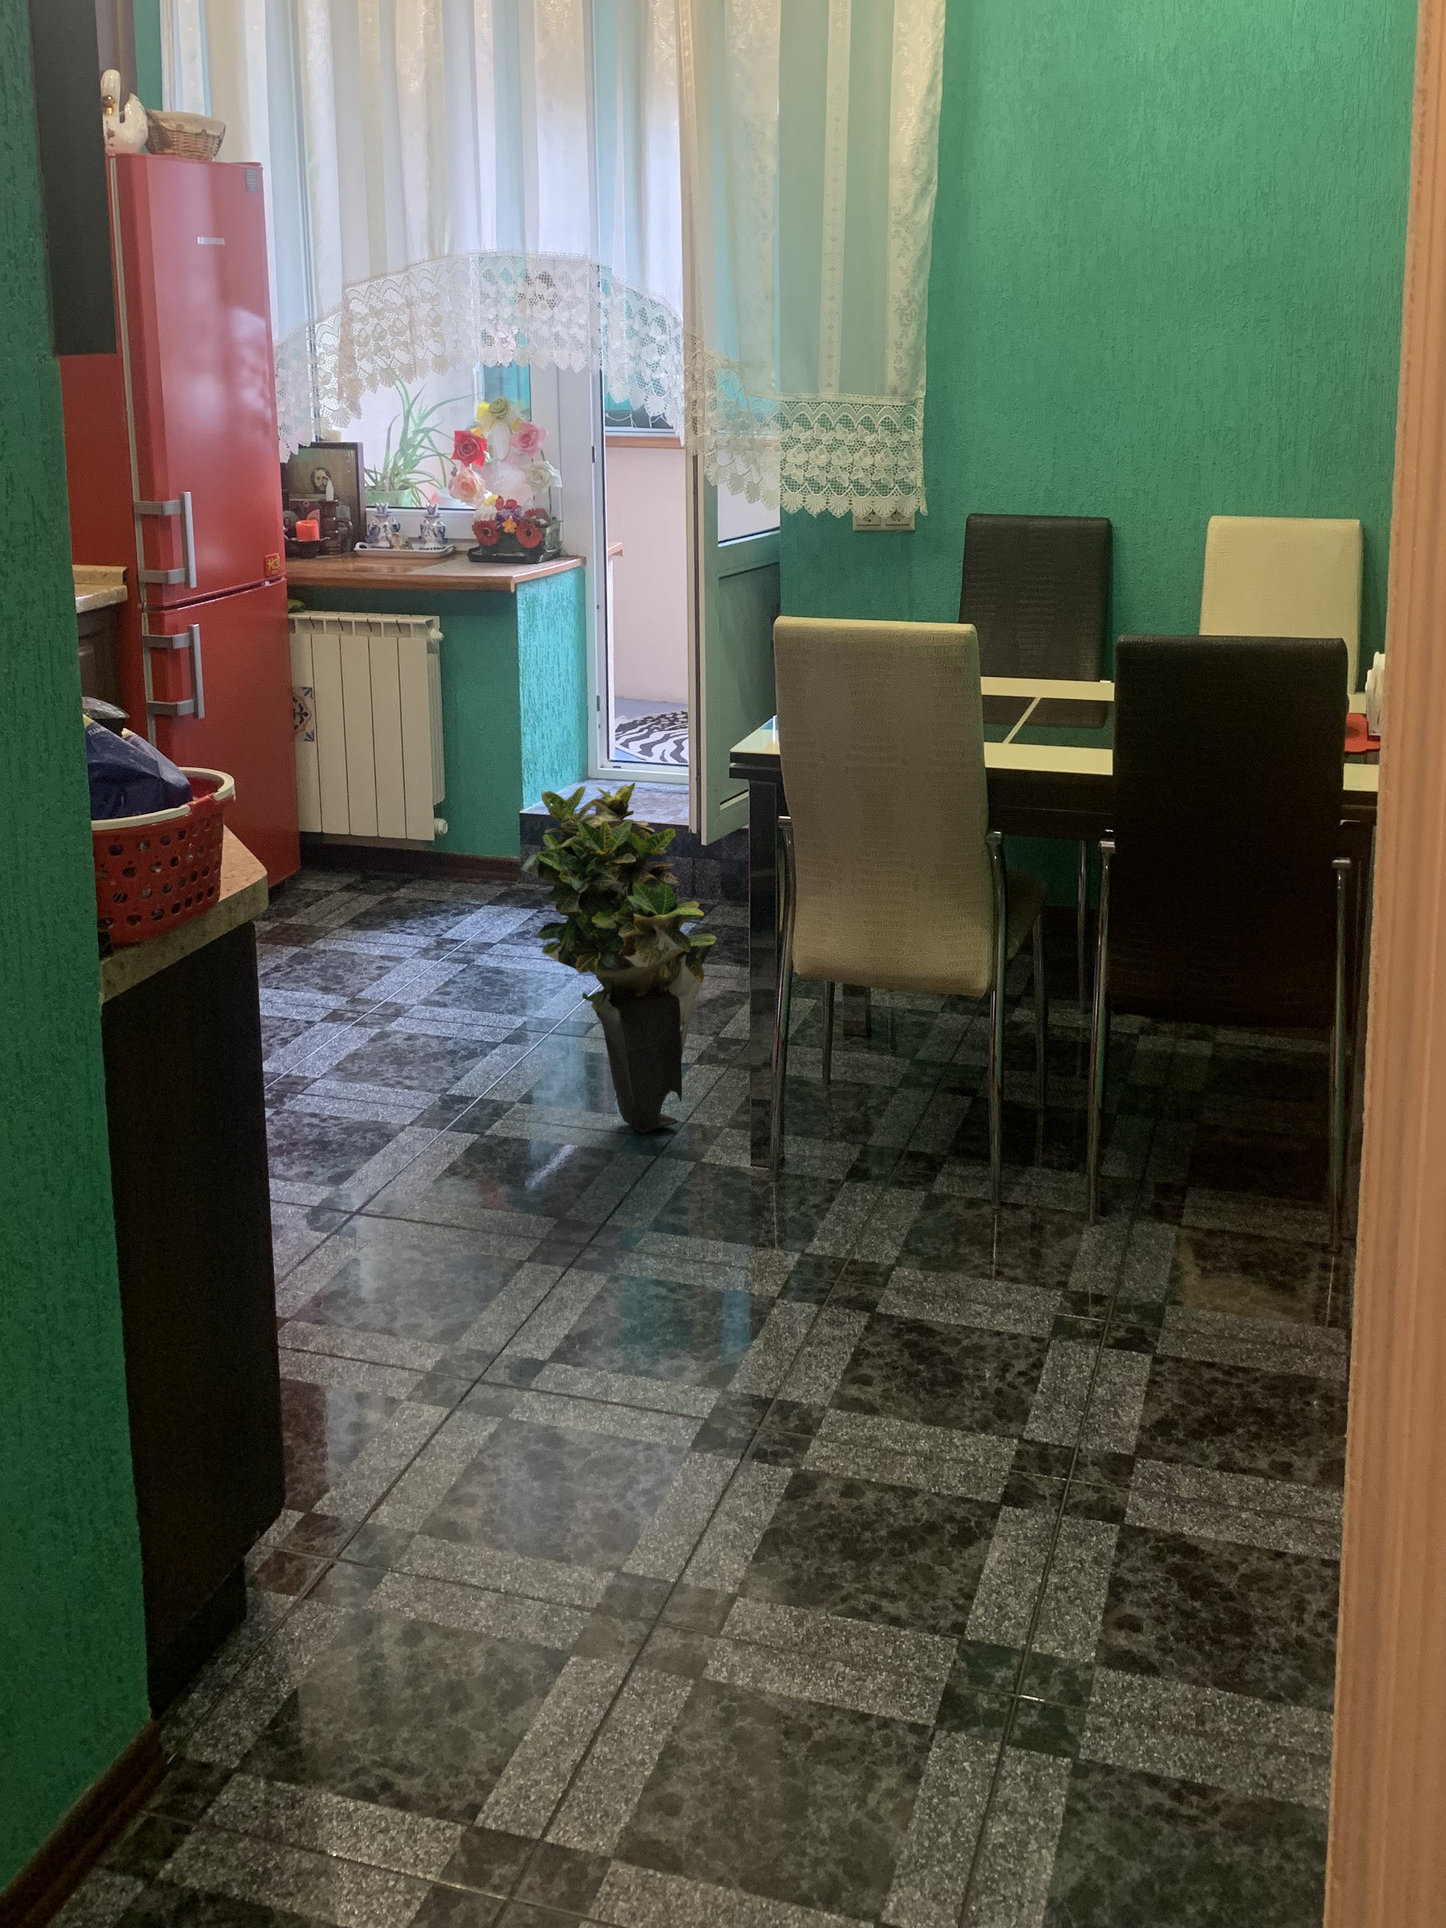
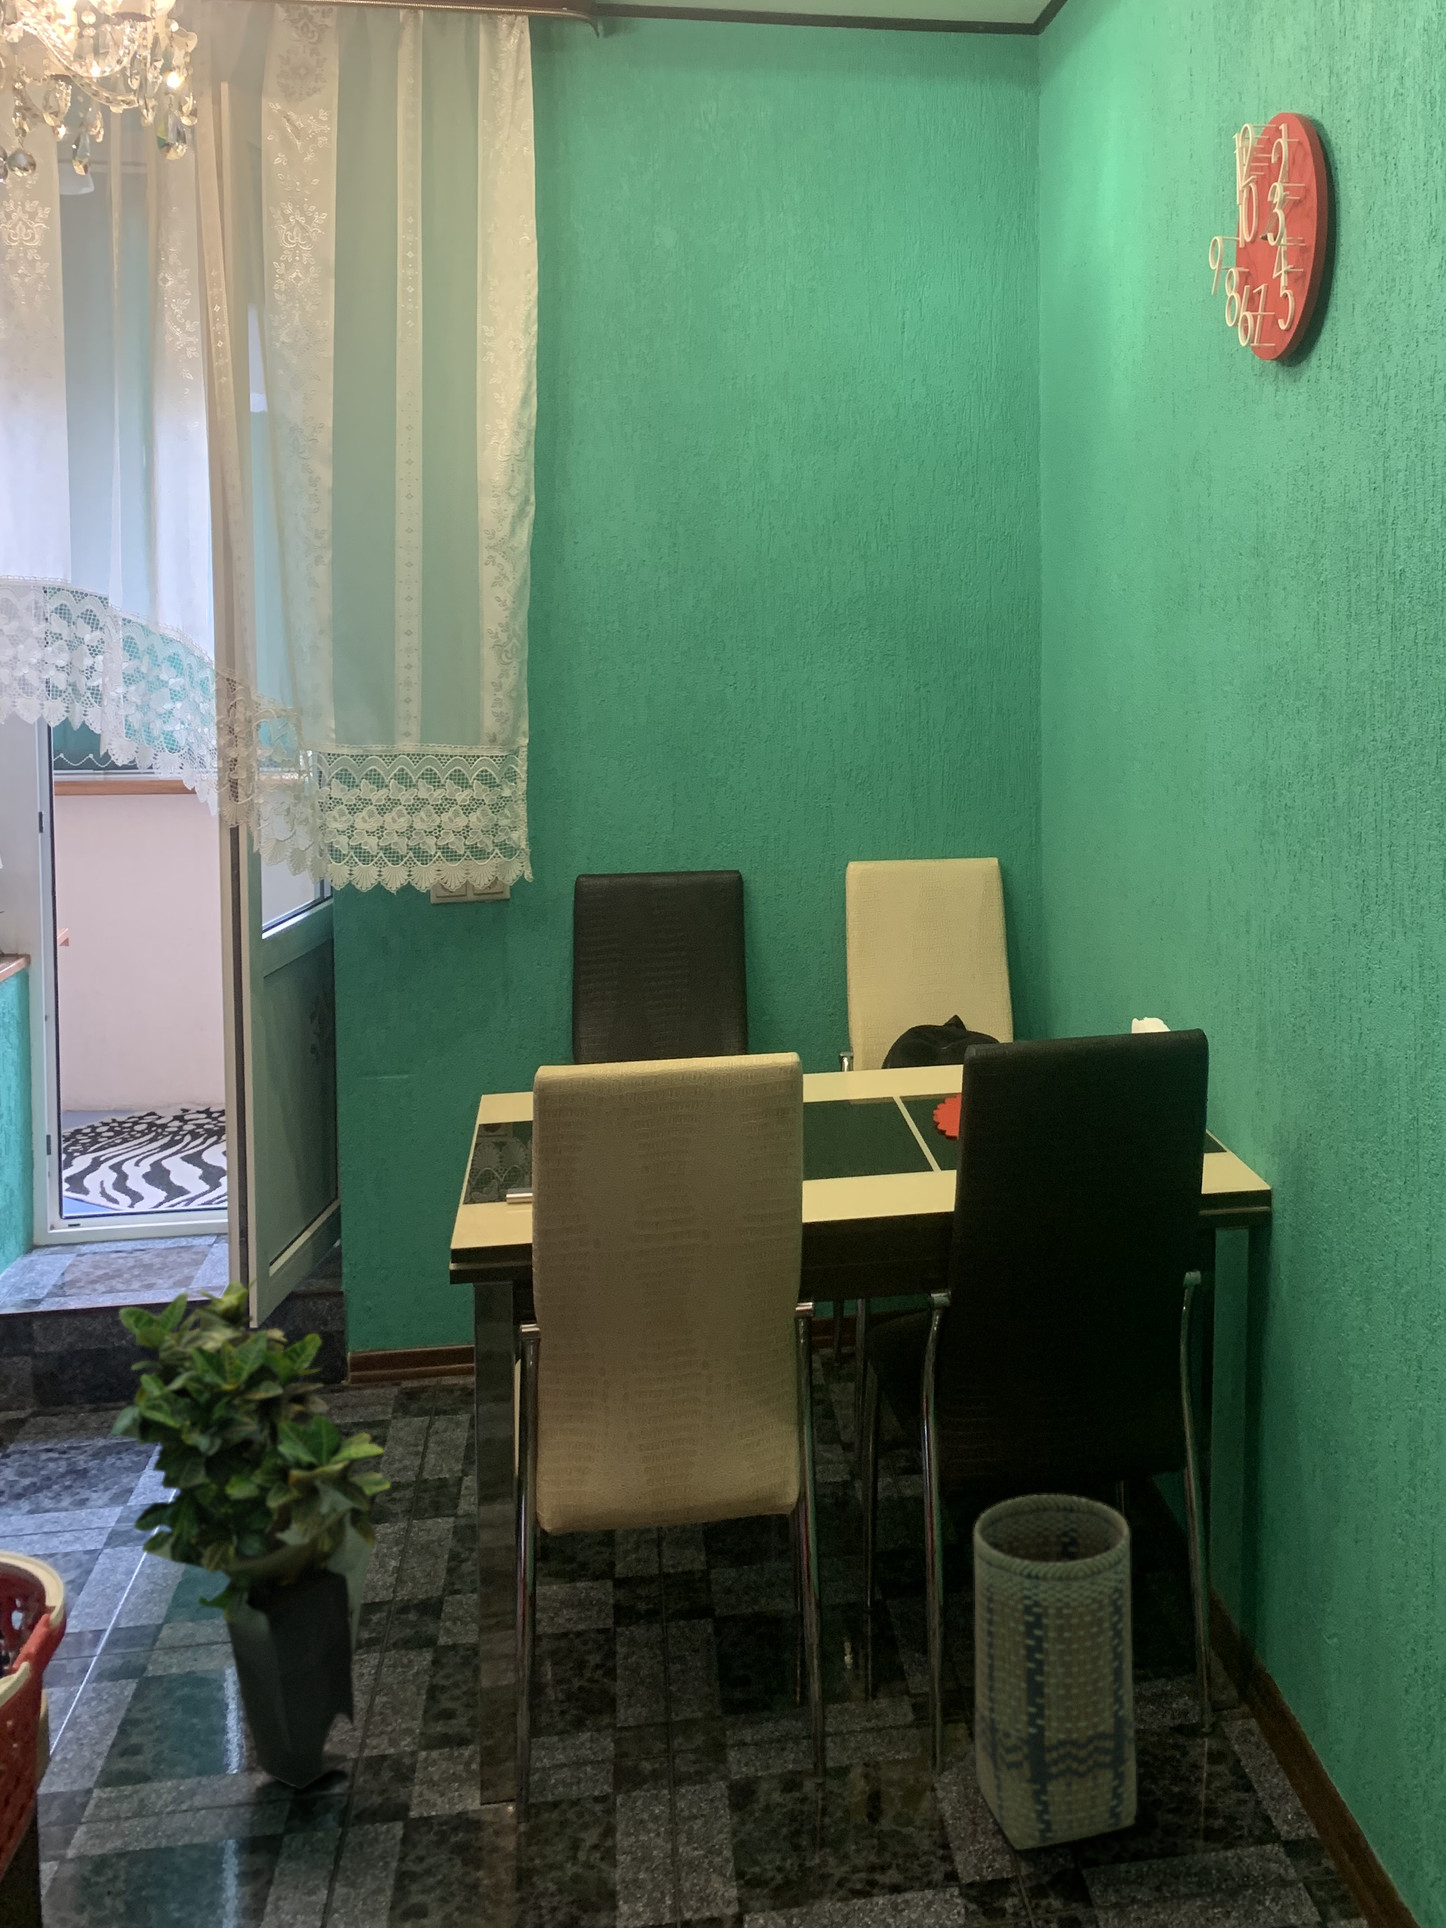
basket: none [1102,1025,1235,1283] -> present [974,1495,1136,1850]

